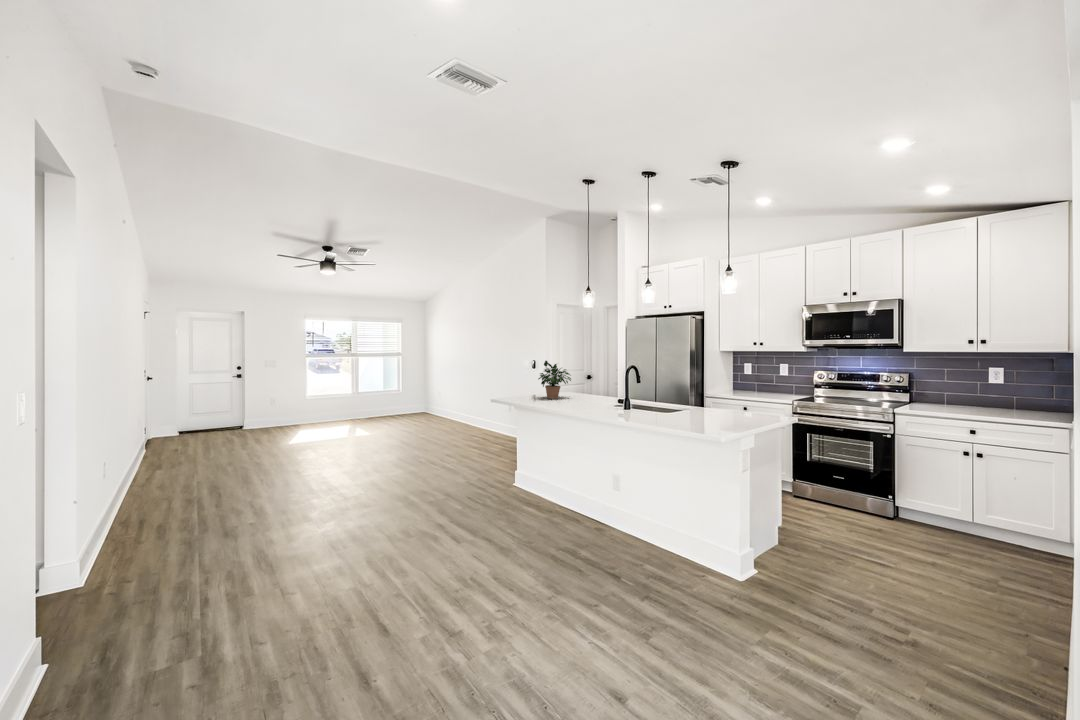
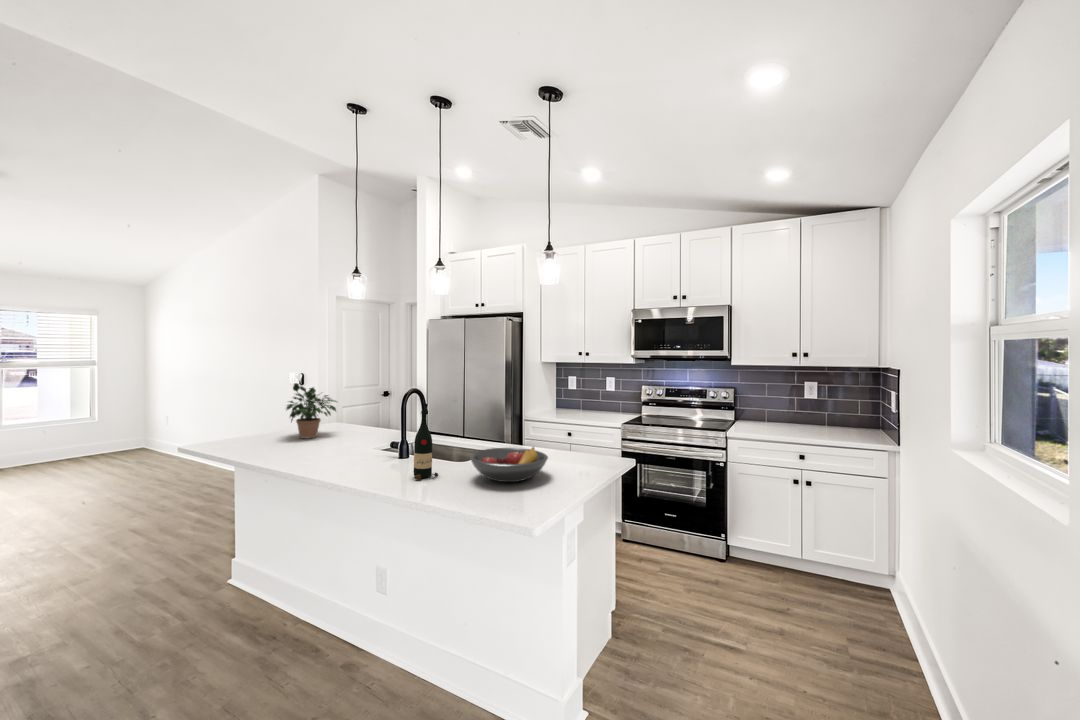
wine bottle: none [639,374,656,419] -> present [414,410,438,480]
fruit bowl: none [679,401,736,422] -> present [470,447,548,482]

